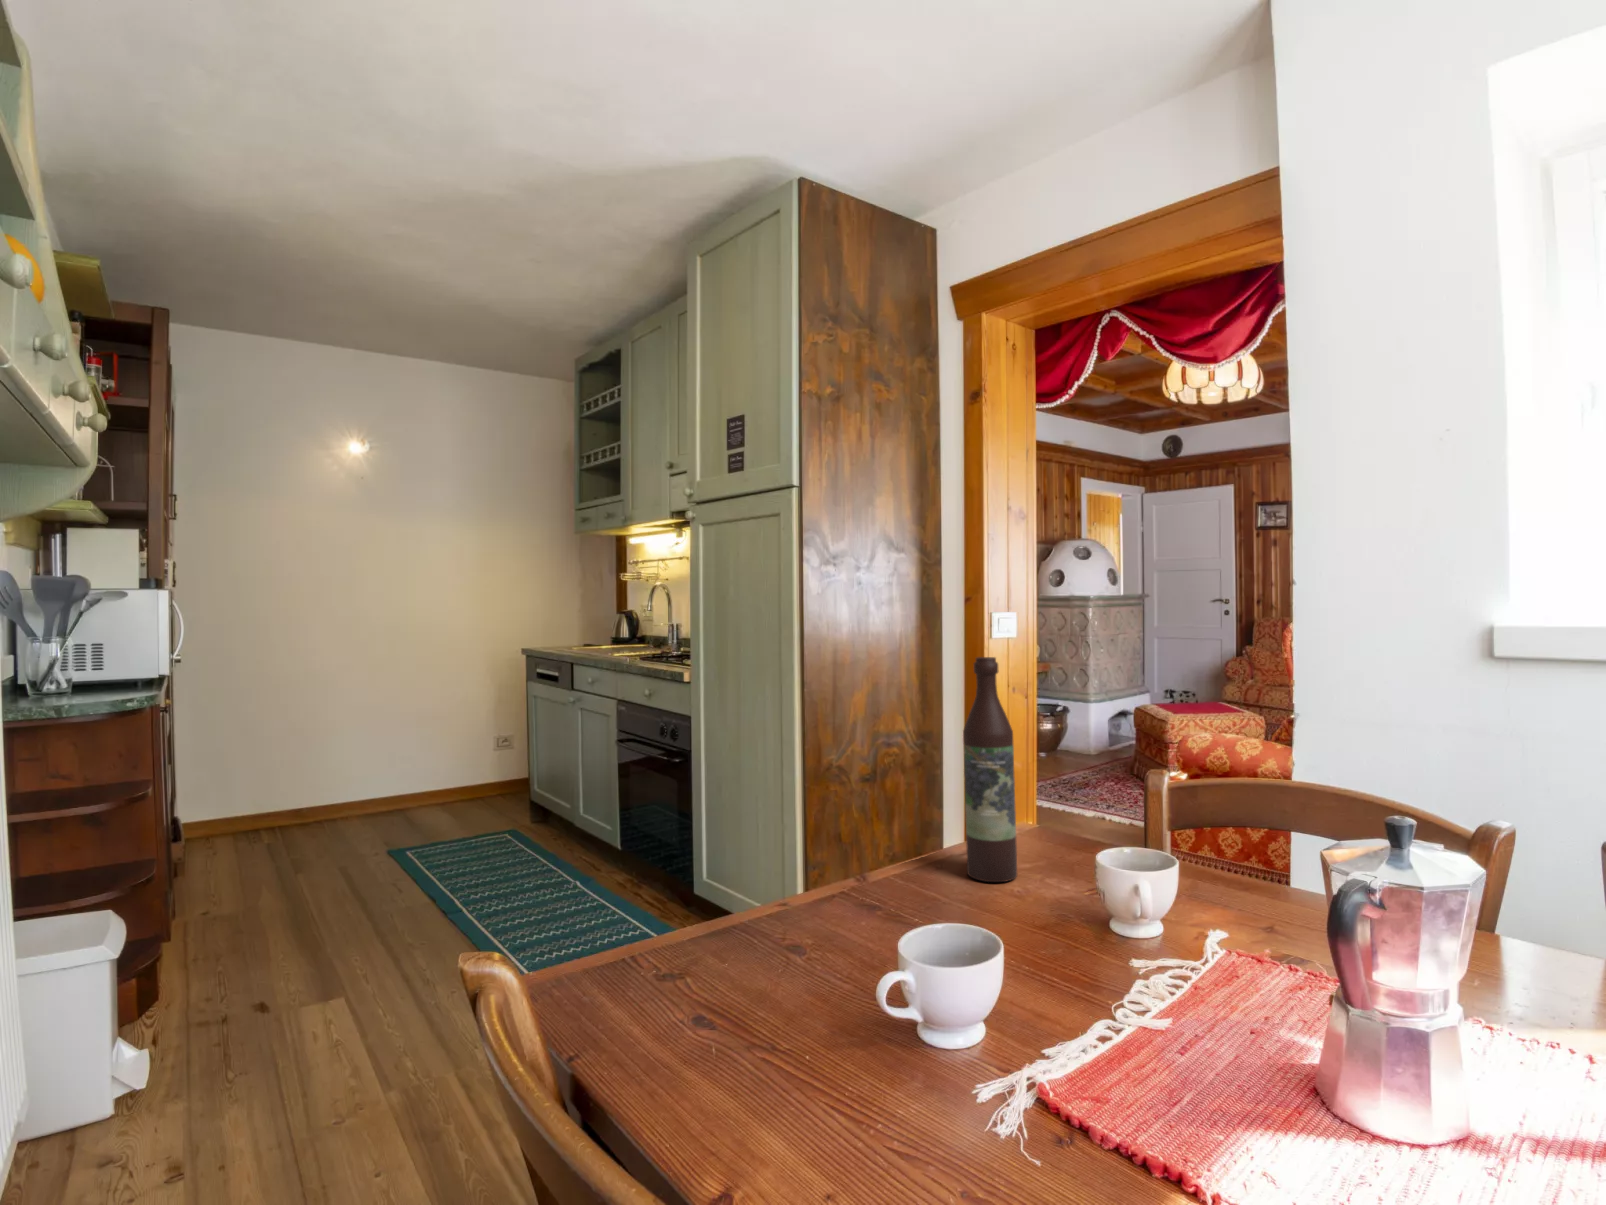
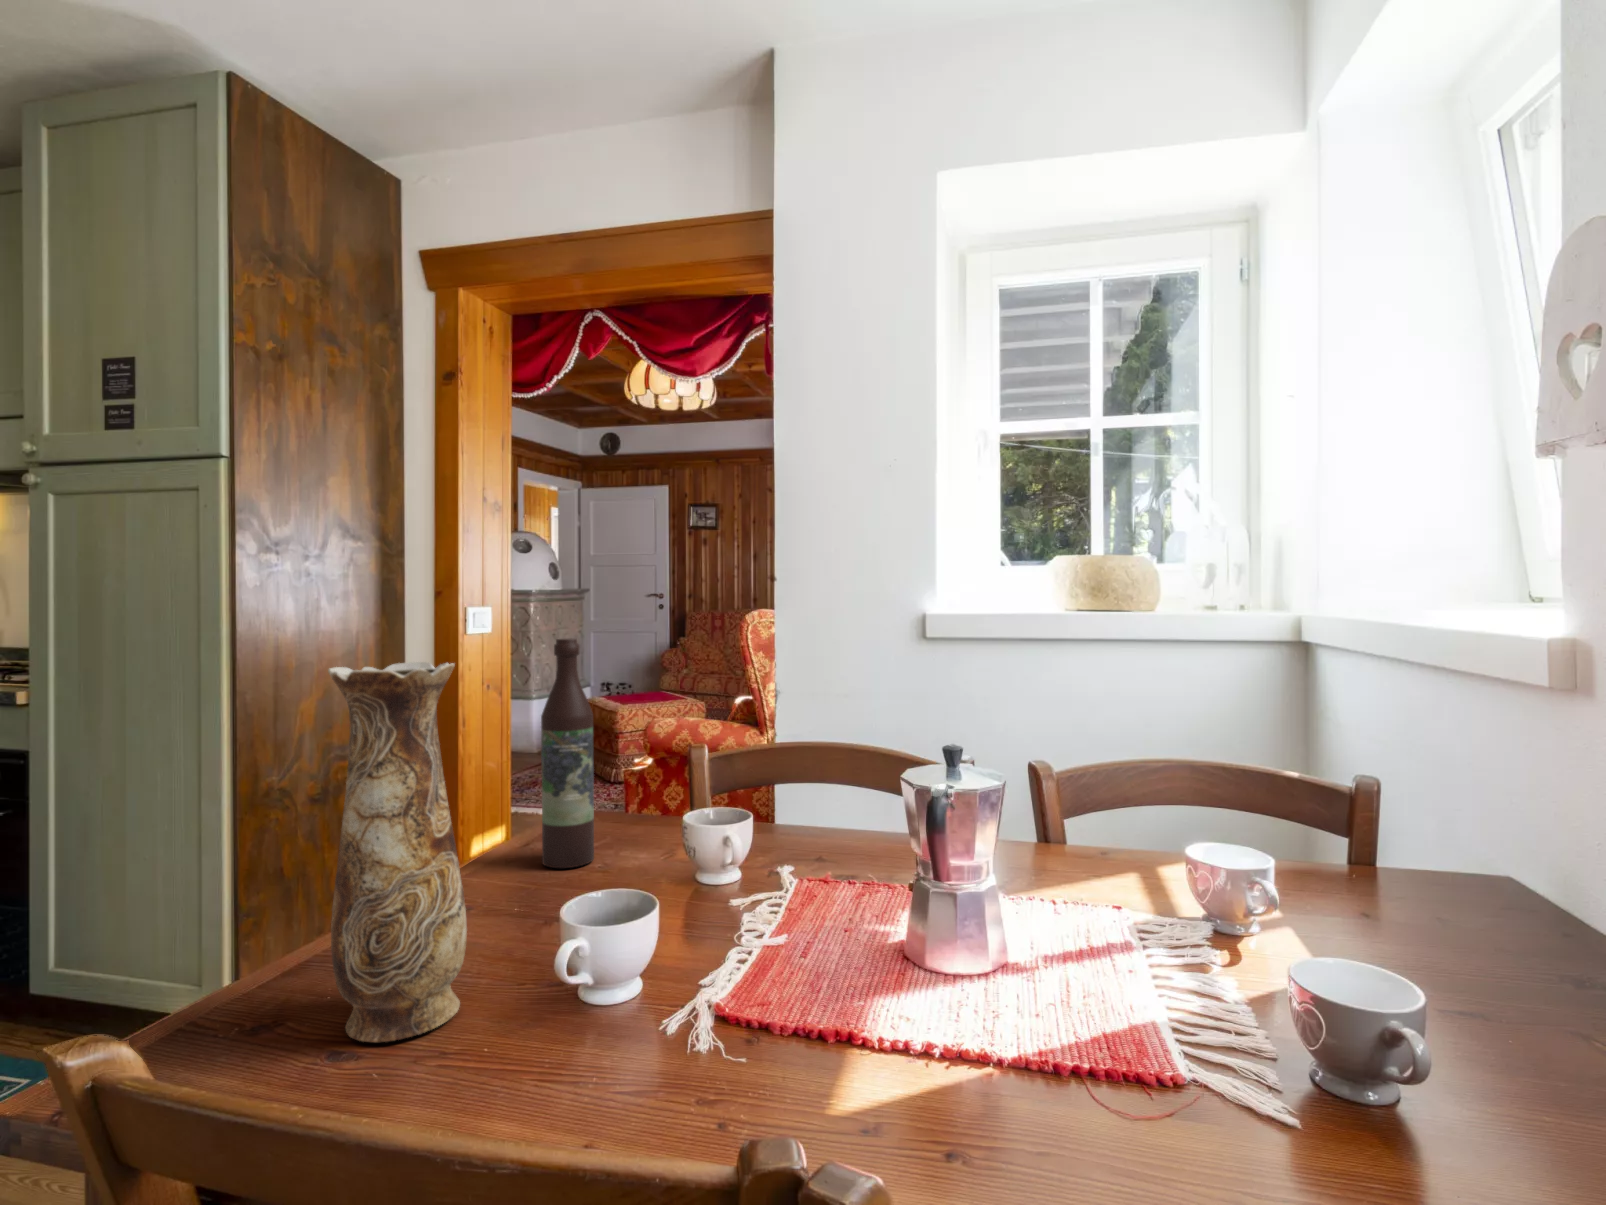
vase: none [721,681,828,1006] -> present [328,662,467,1042]

